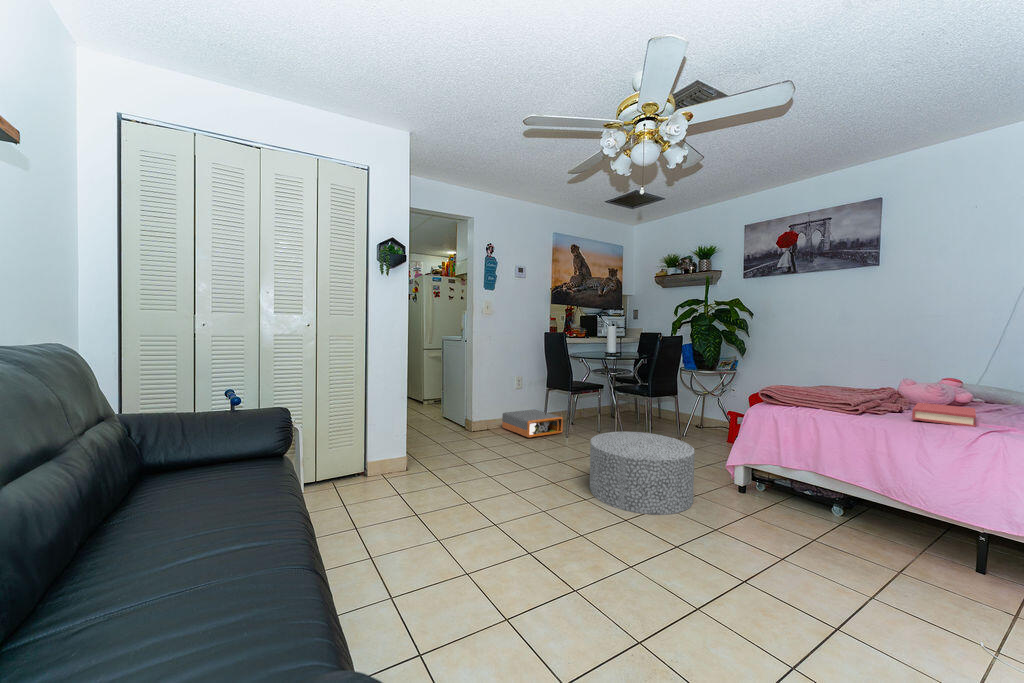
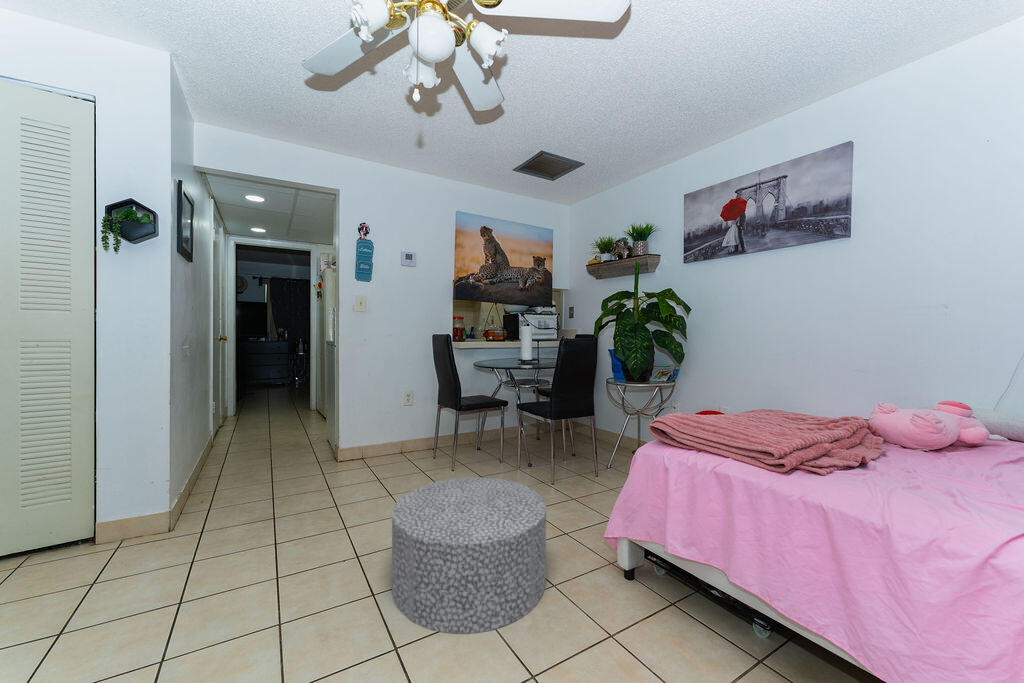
hardback book: present [912,403,976,427] -> none [872,451,992,518]
storage box: present [502,410,563,438] -> none [381,432,452,472]

